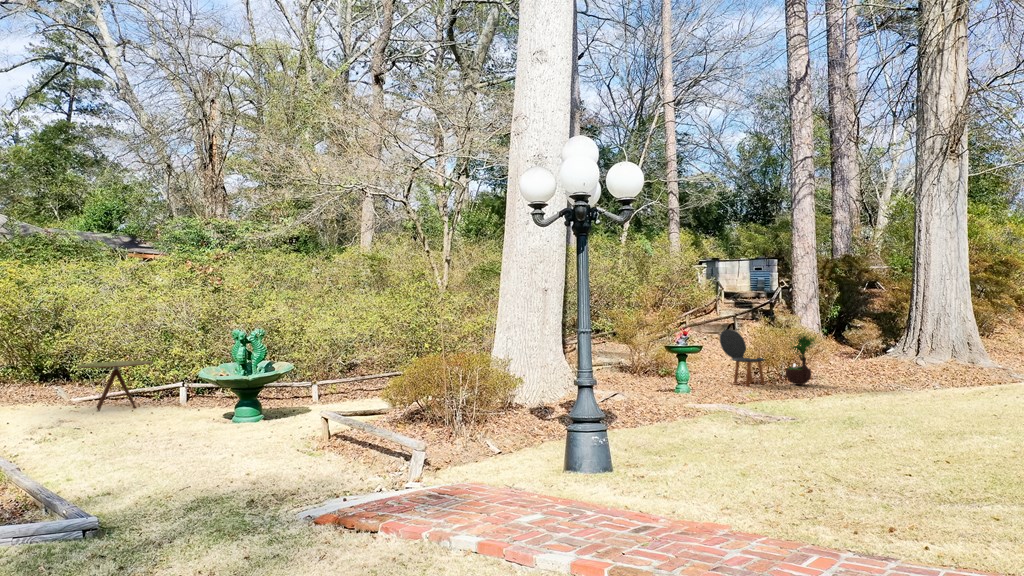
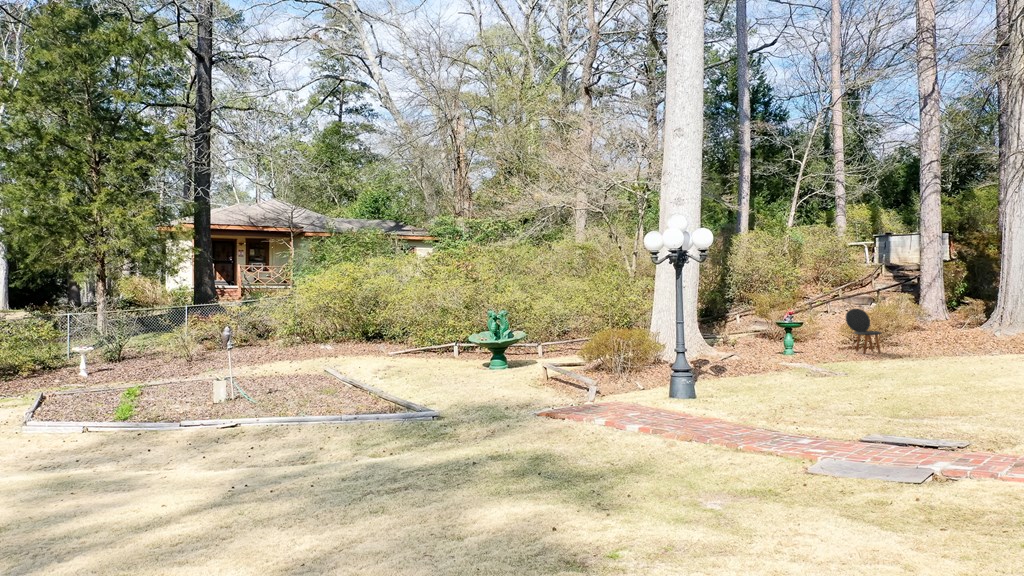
potted tree: present [786,333,817,385] -> none [899,310,926,354]
round table: present [78,361,153,411] -> none [397,328,438,360]

